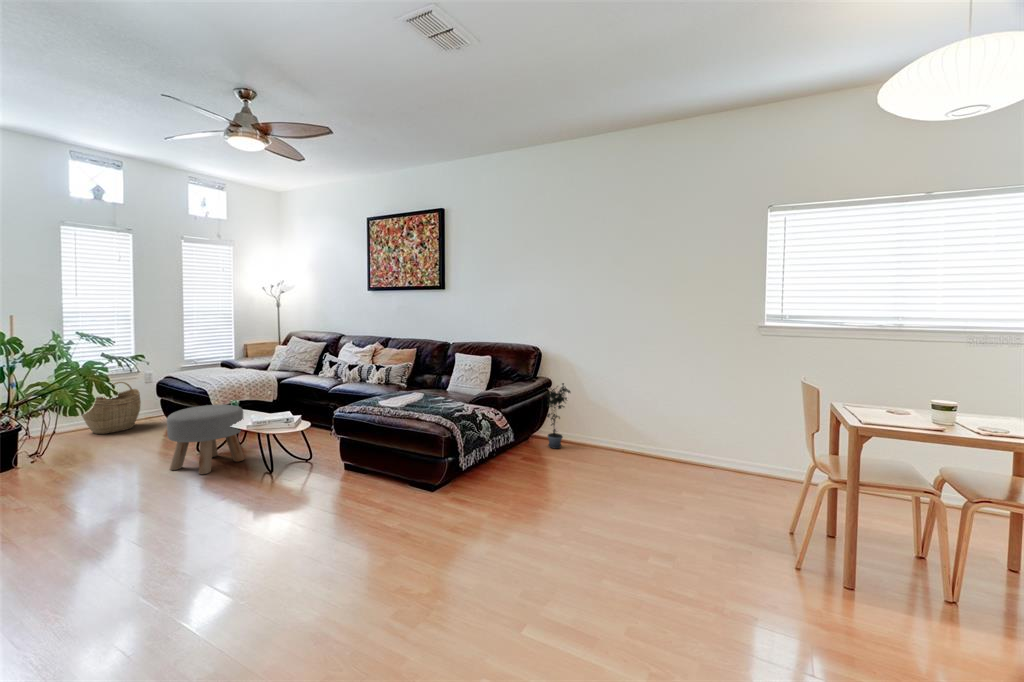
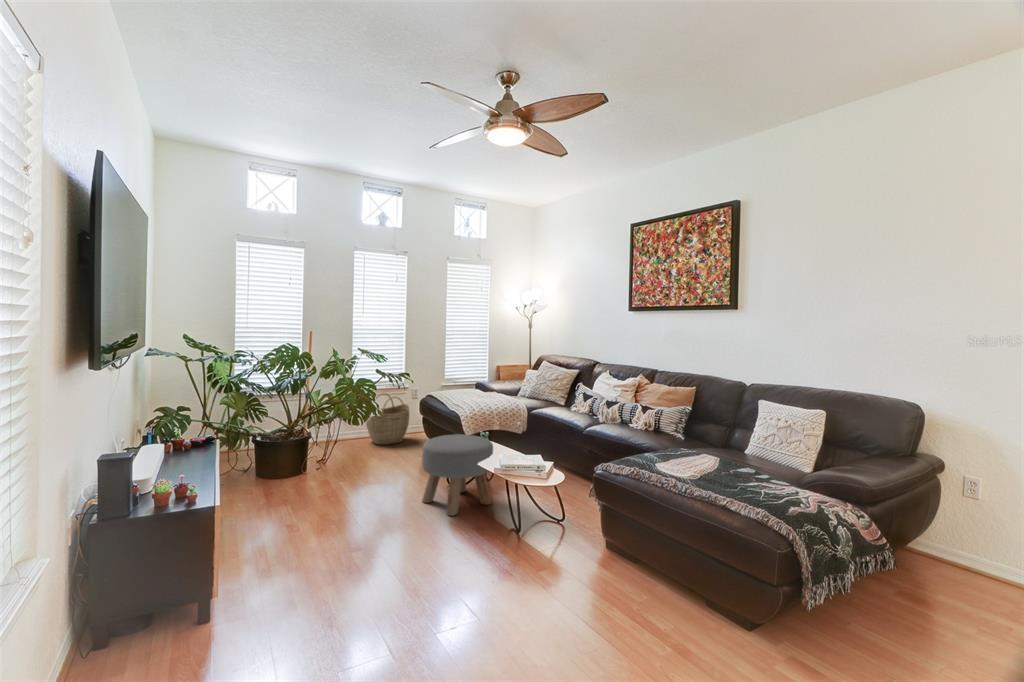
potted plant: present [545,383,570,448] -> none [933,473,1004,590]

